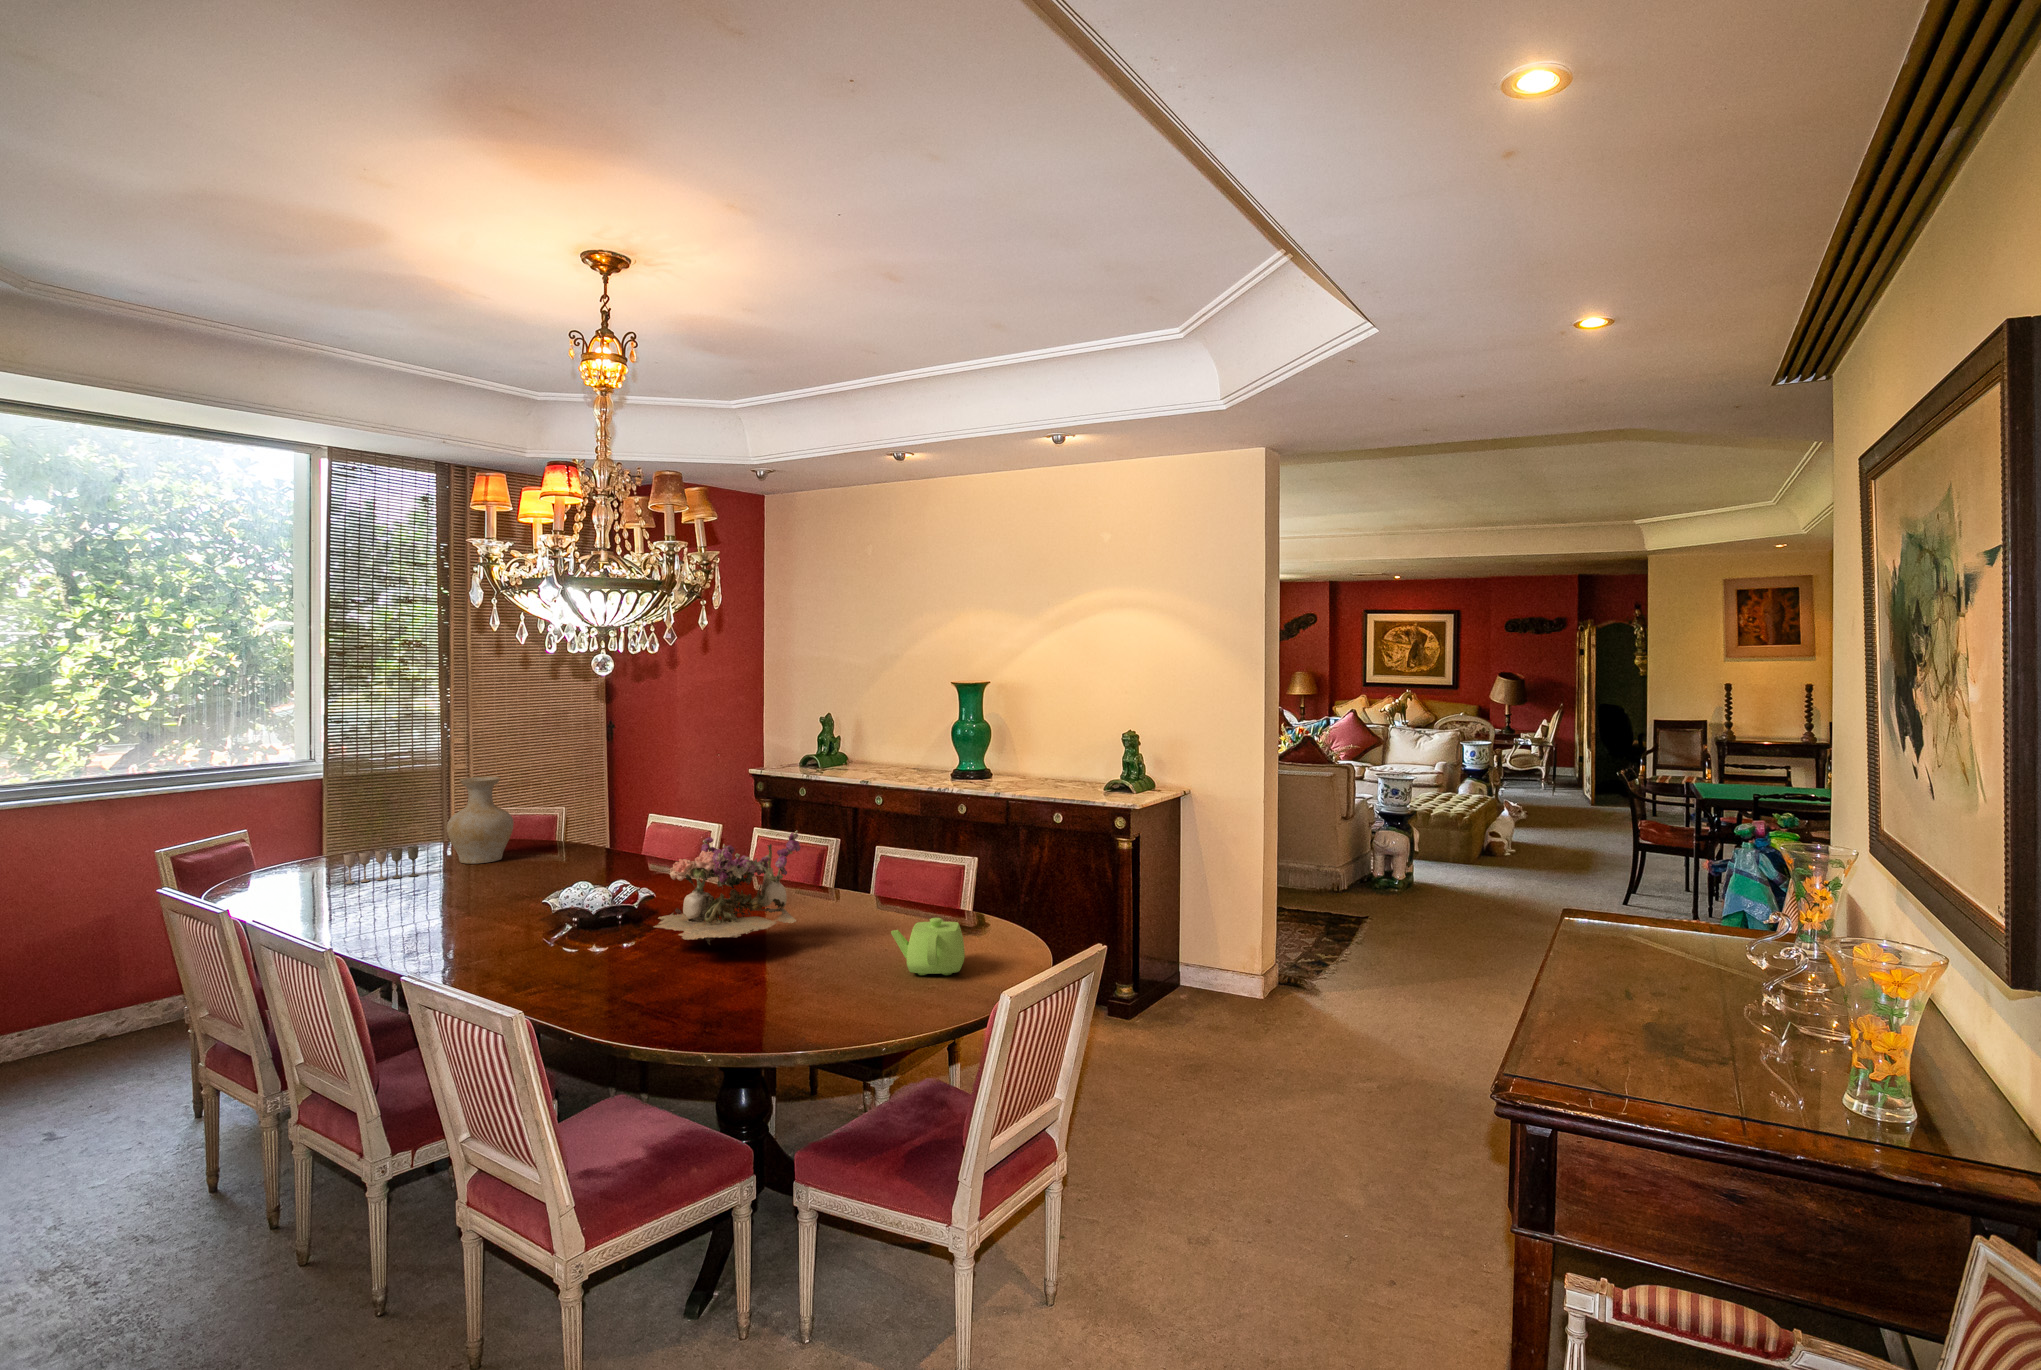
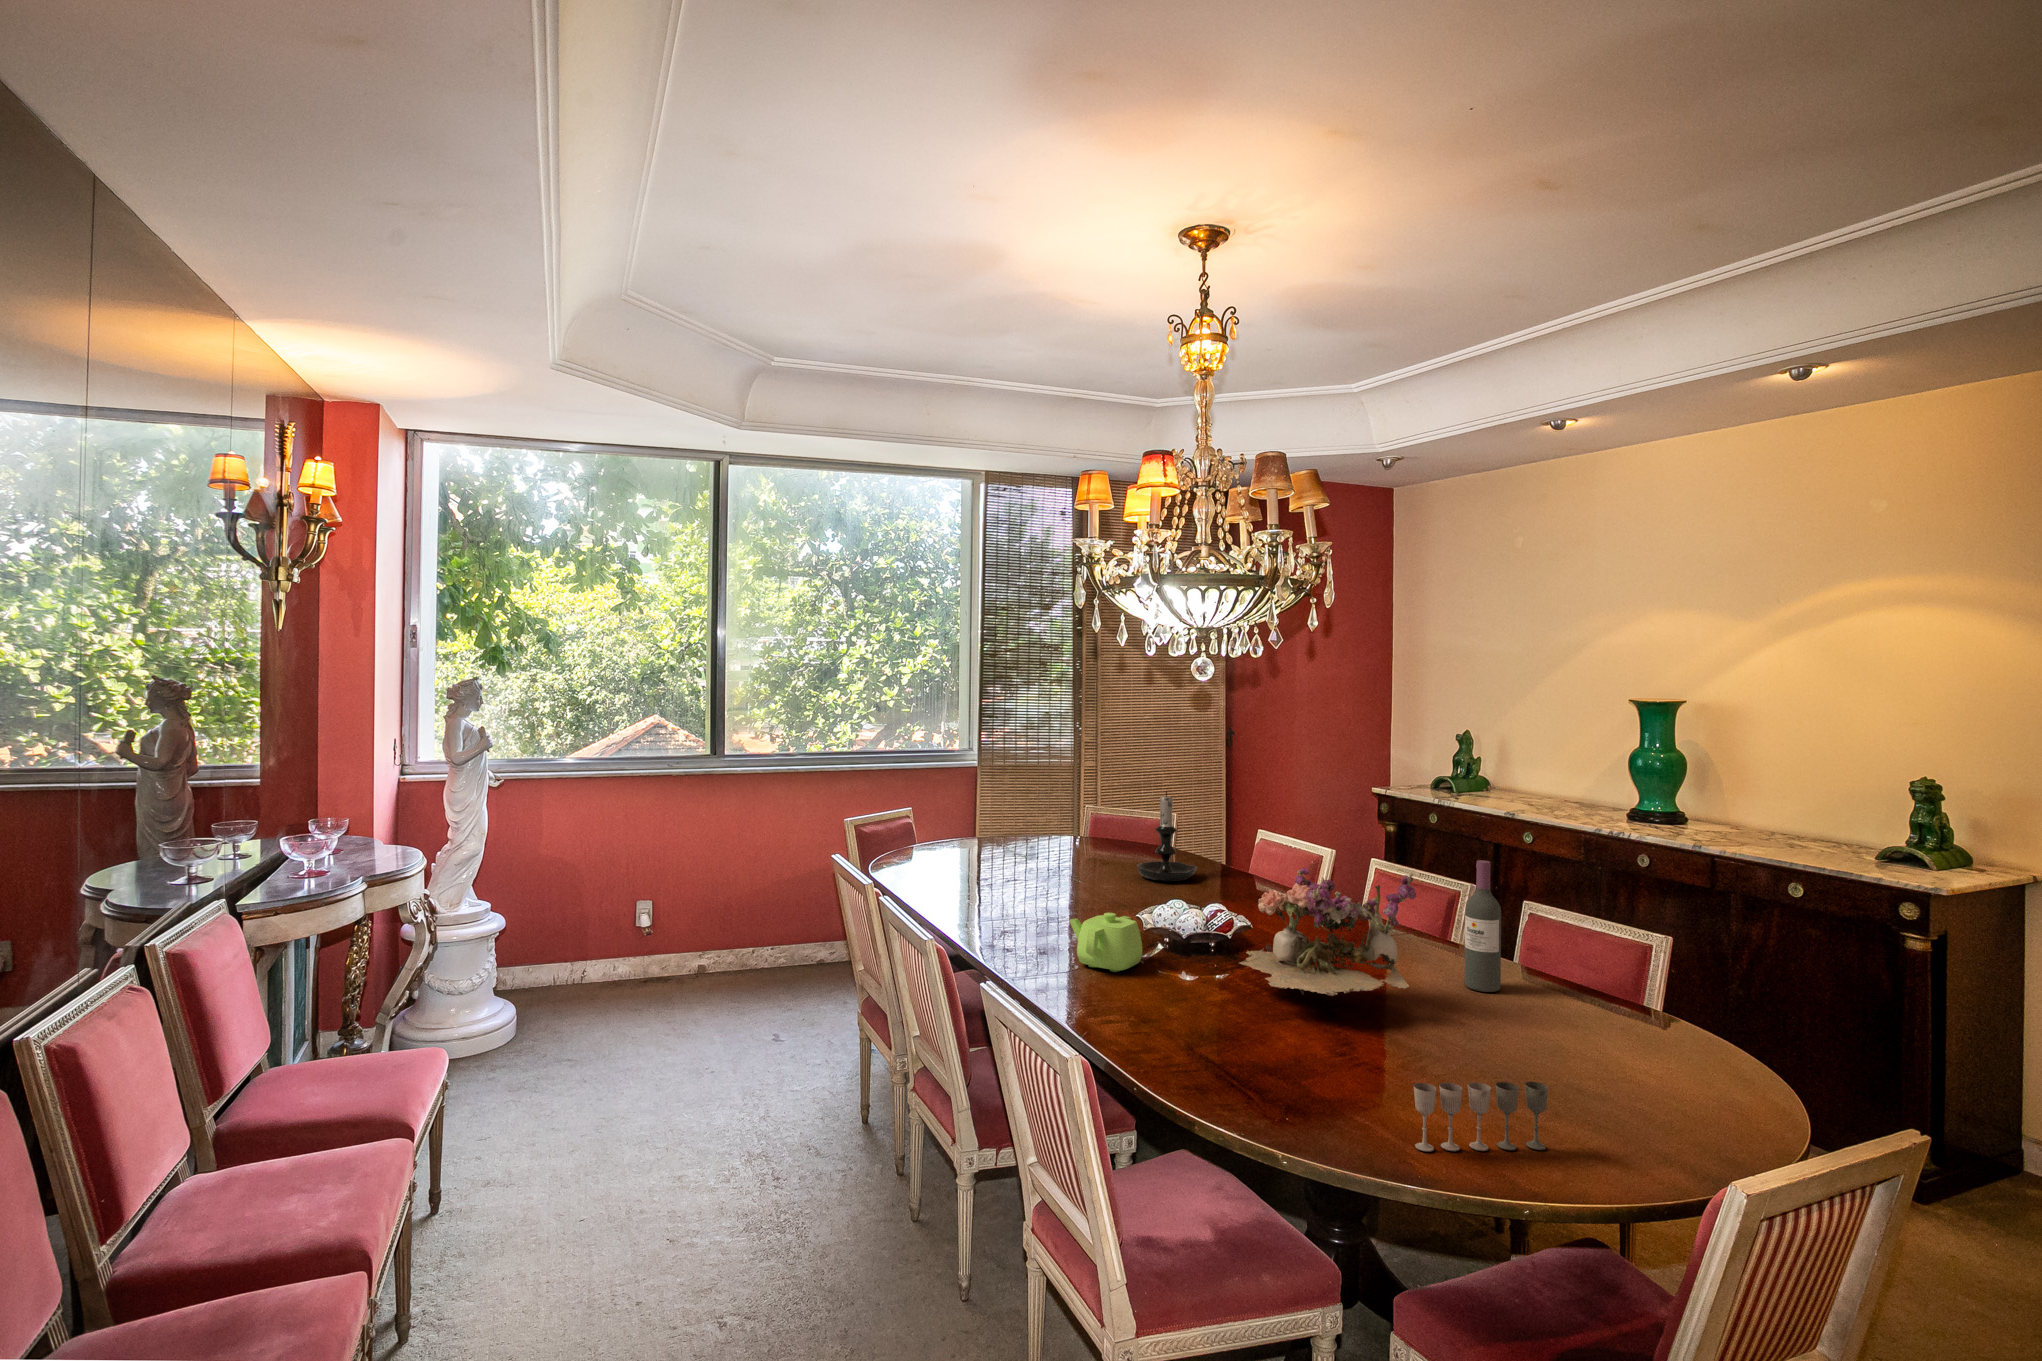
vase: present [447,777,514,864] -> none [1066,775,1123,859]
candle holder: none [532,786,596,874] -> present [1137,791,1197,881]
wine bottle: none [837,816,863,919] -> present [1465,860,1501,992]
wine glass: present [344,846,419,884] -> present [1414,1082,1548,1152]
teapot: present [891,918,965,975] -> present [1070,913,1142,972]

